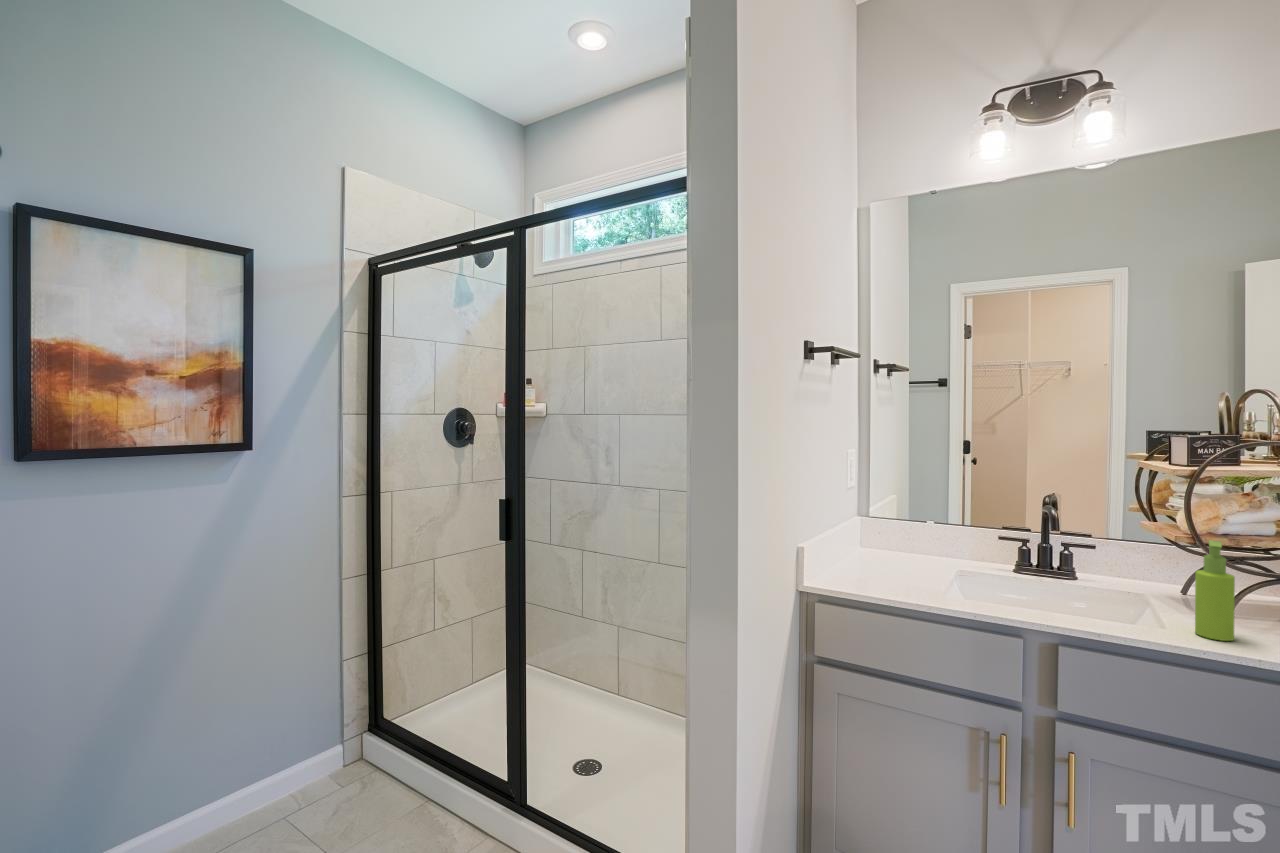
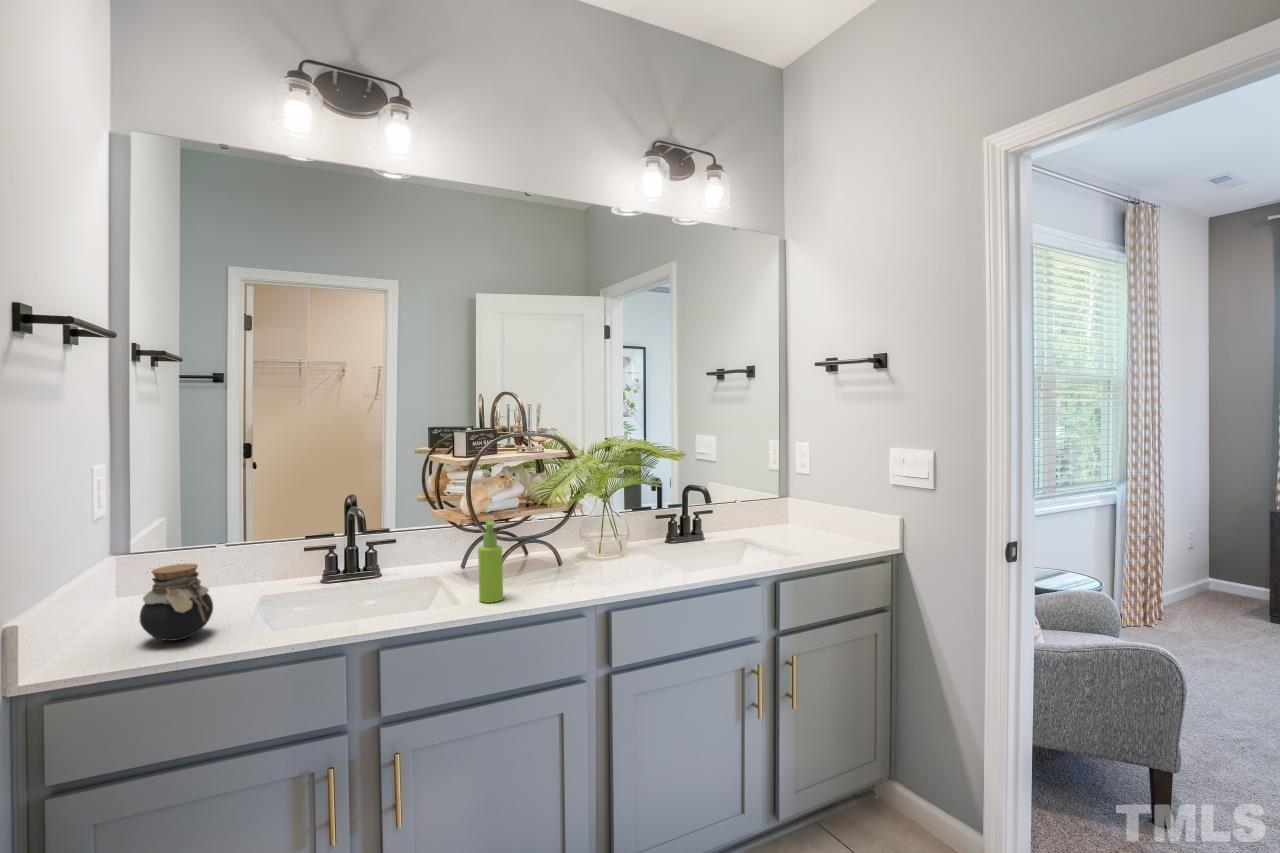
jar: none [865,525,914,582] -> present [140,564,213,641]

